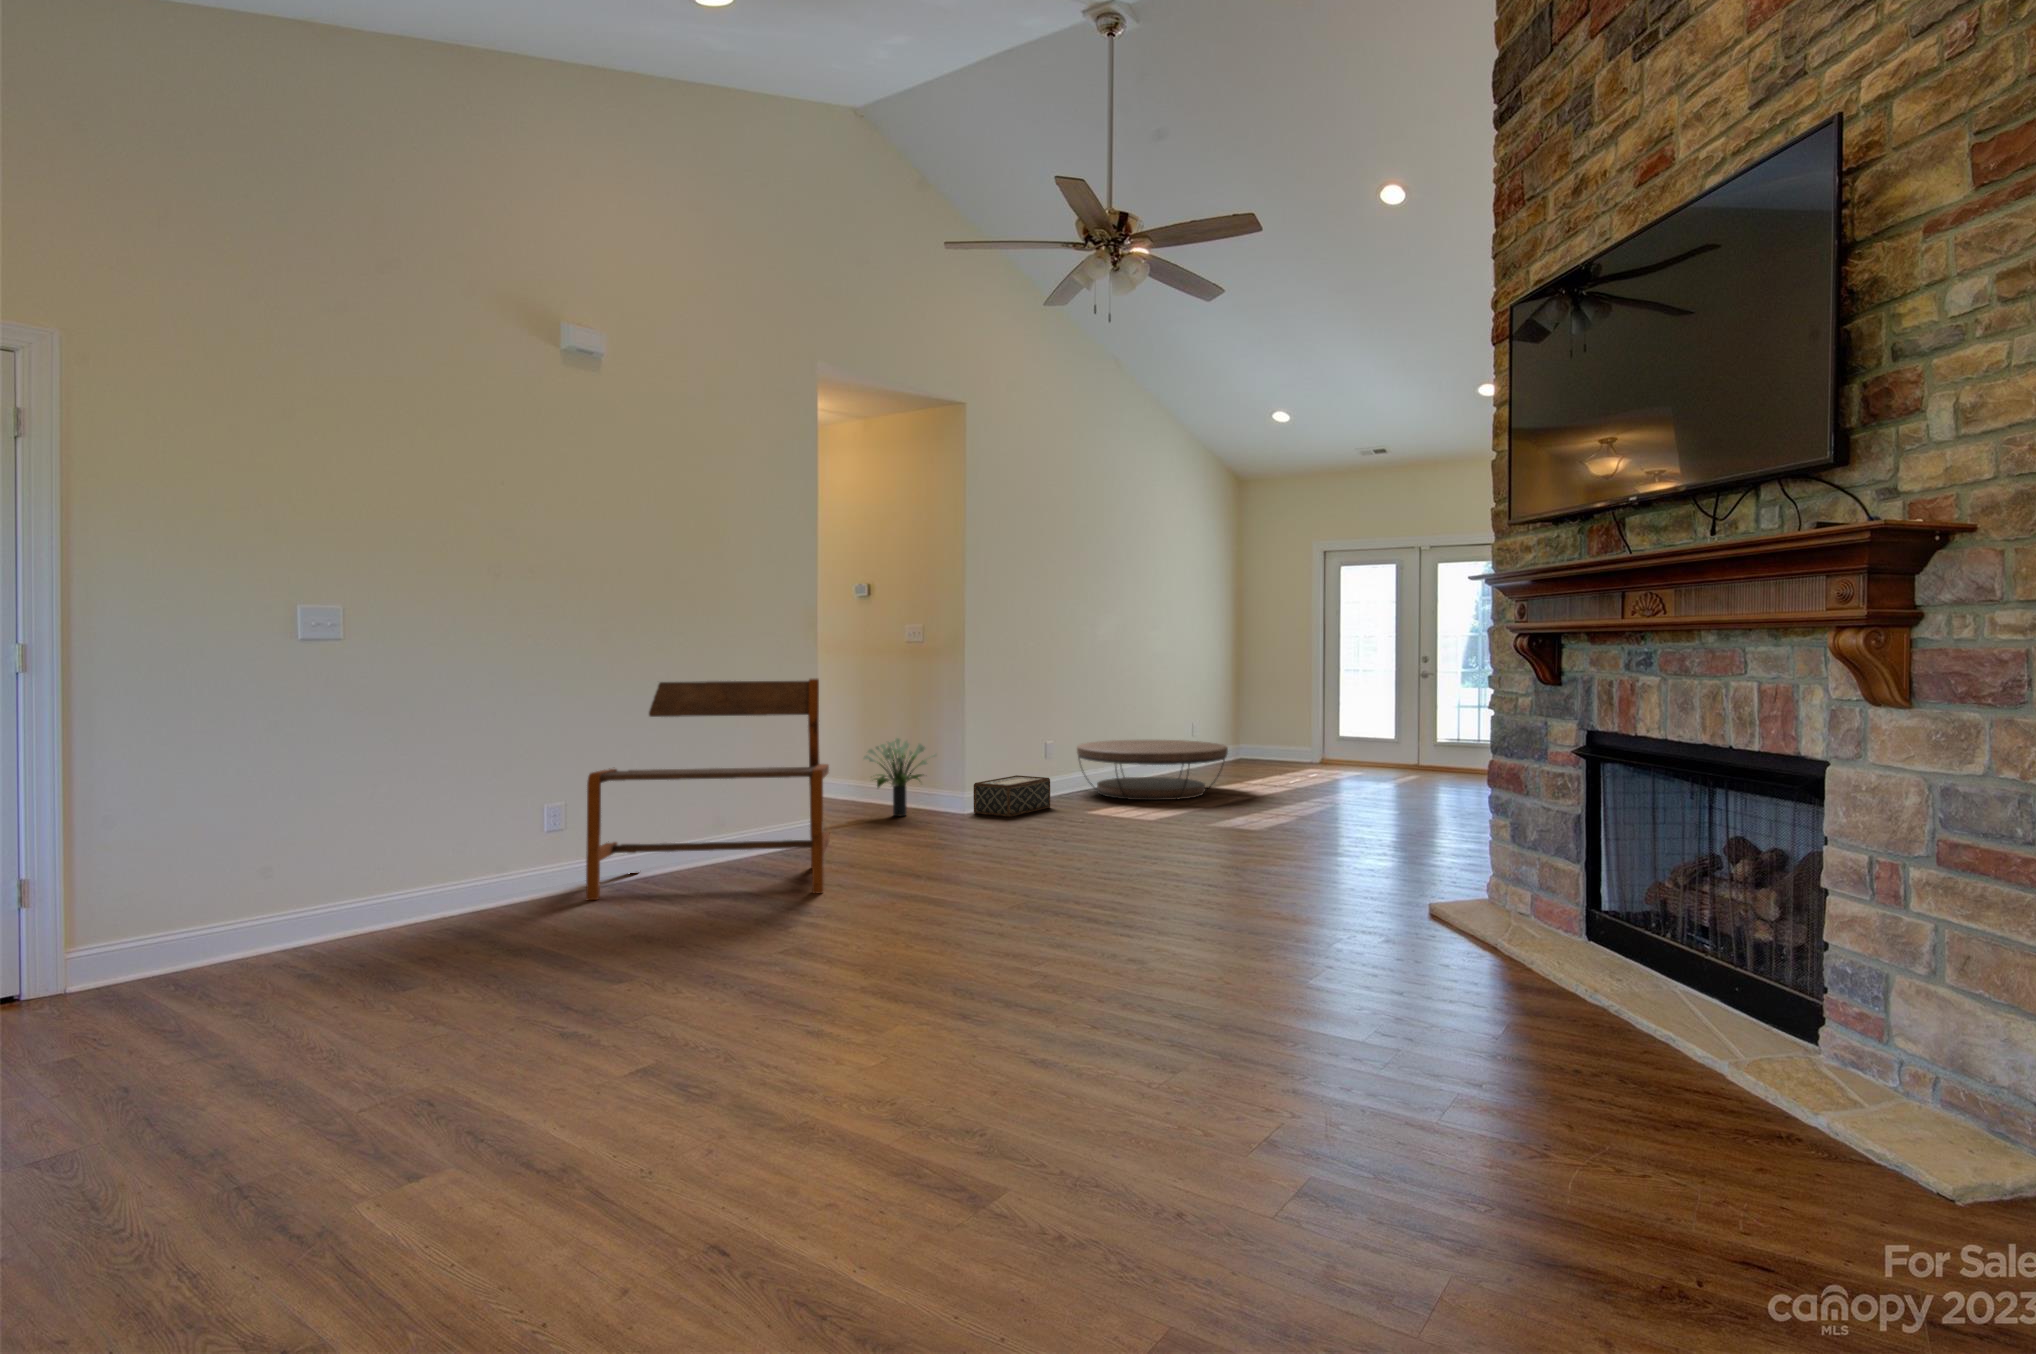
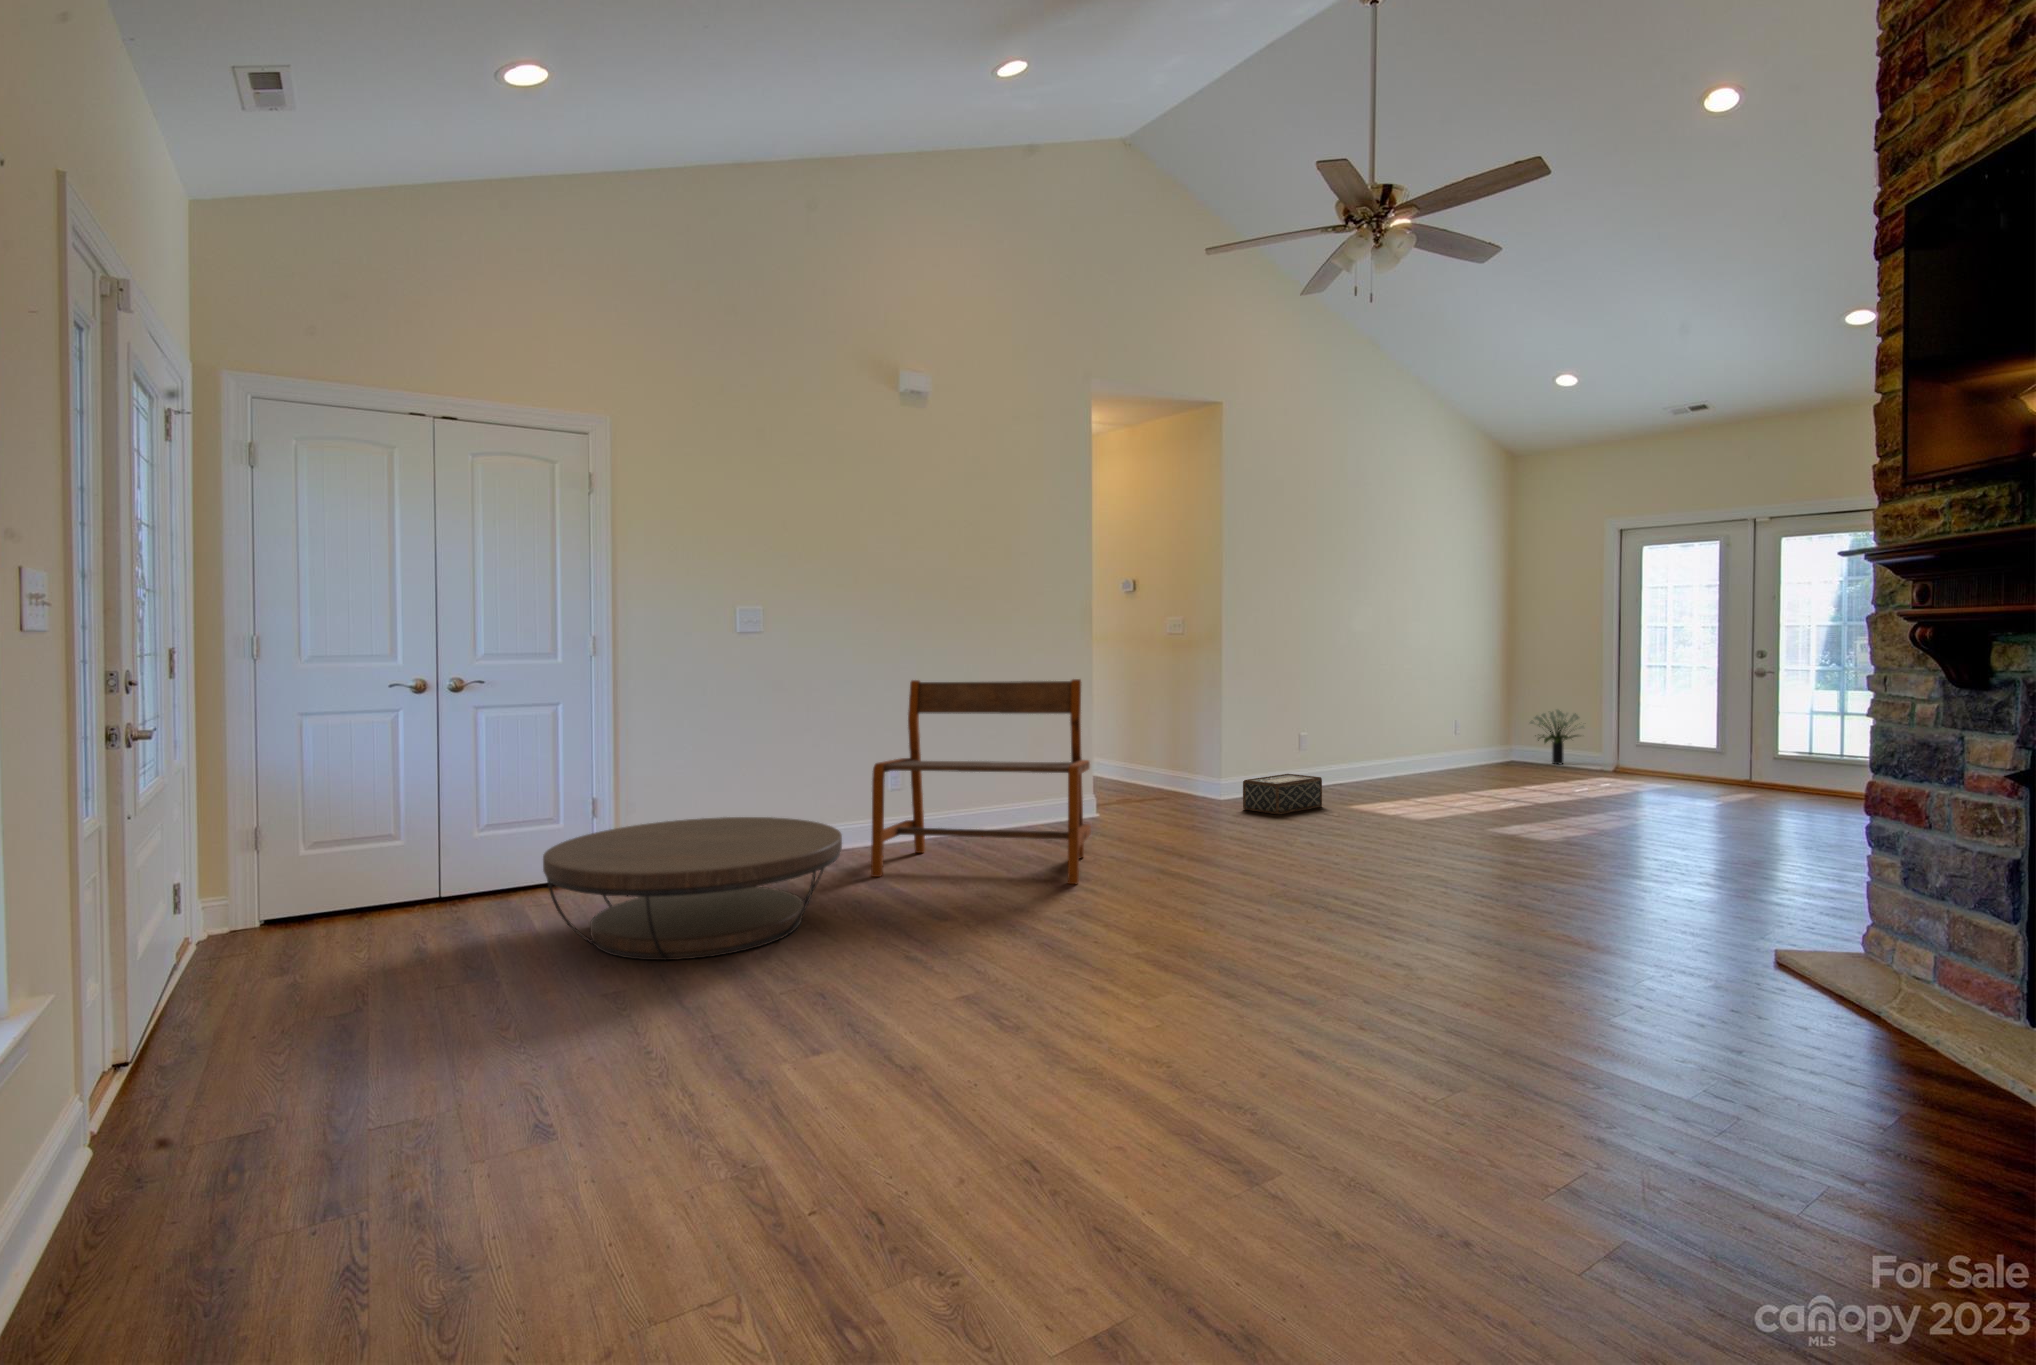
potted plant: present [864,738,936,816] -> present [1530,710,1584,764]
coffee table: present [1077,740,1228,800] -> present [543,817,842,960]

